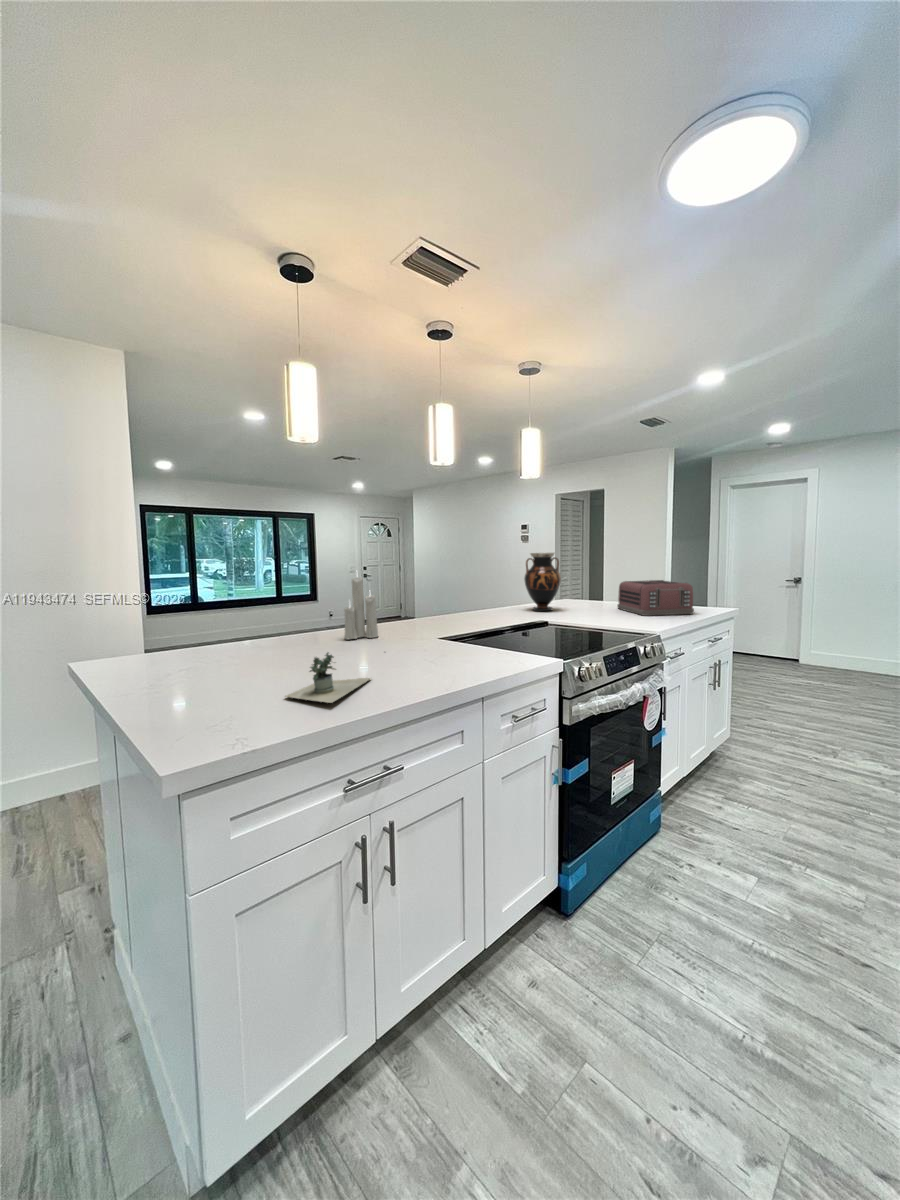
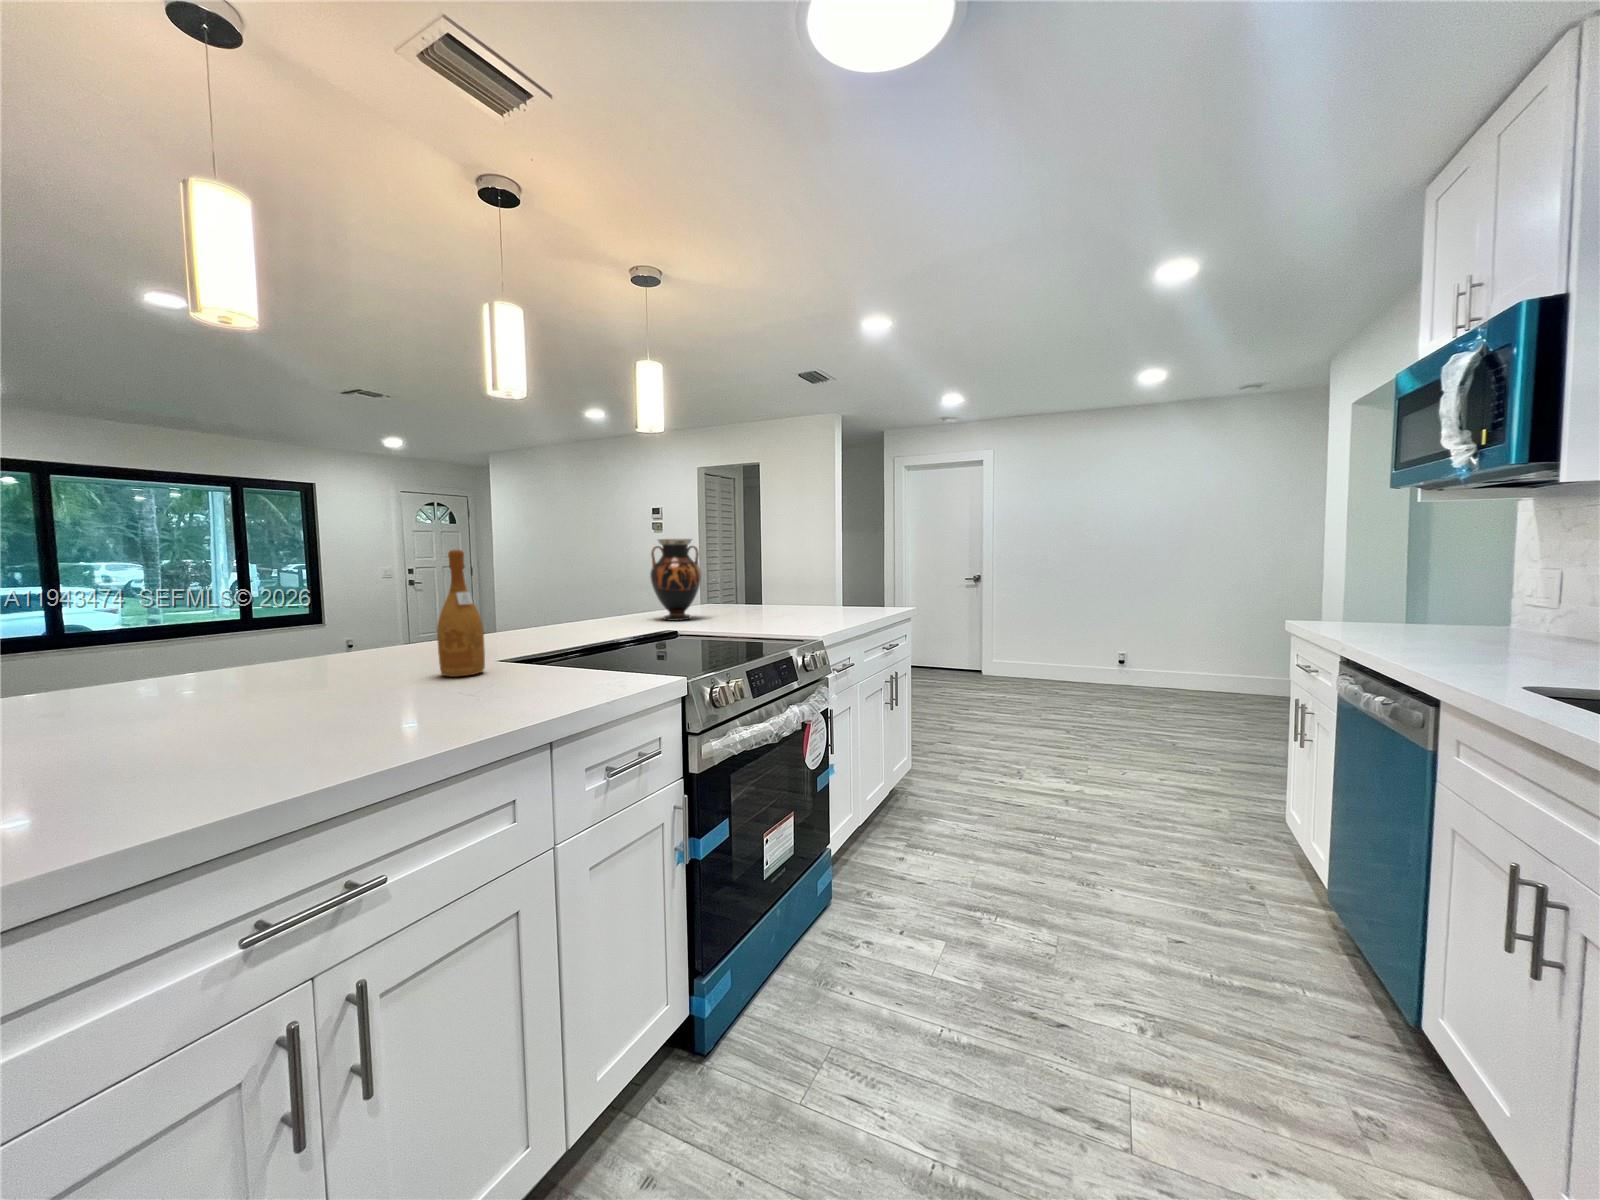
wine bottle: none [409,572,435,650] -> present [437,550,485,677]
candle: present [344,575,378,639] -> none [317,543,389,669]
toaster: present [617,580,694,616] -> none [777,577,867,621]
potted plant: present [286,652,370,703] -> none [94,678,370,774]

